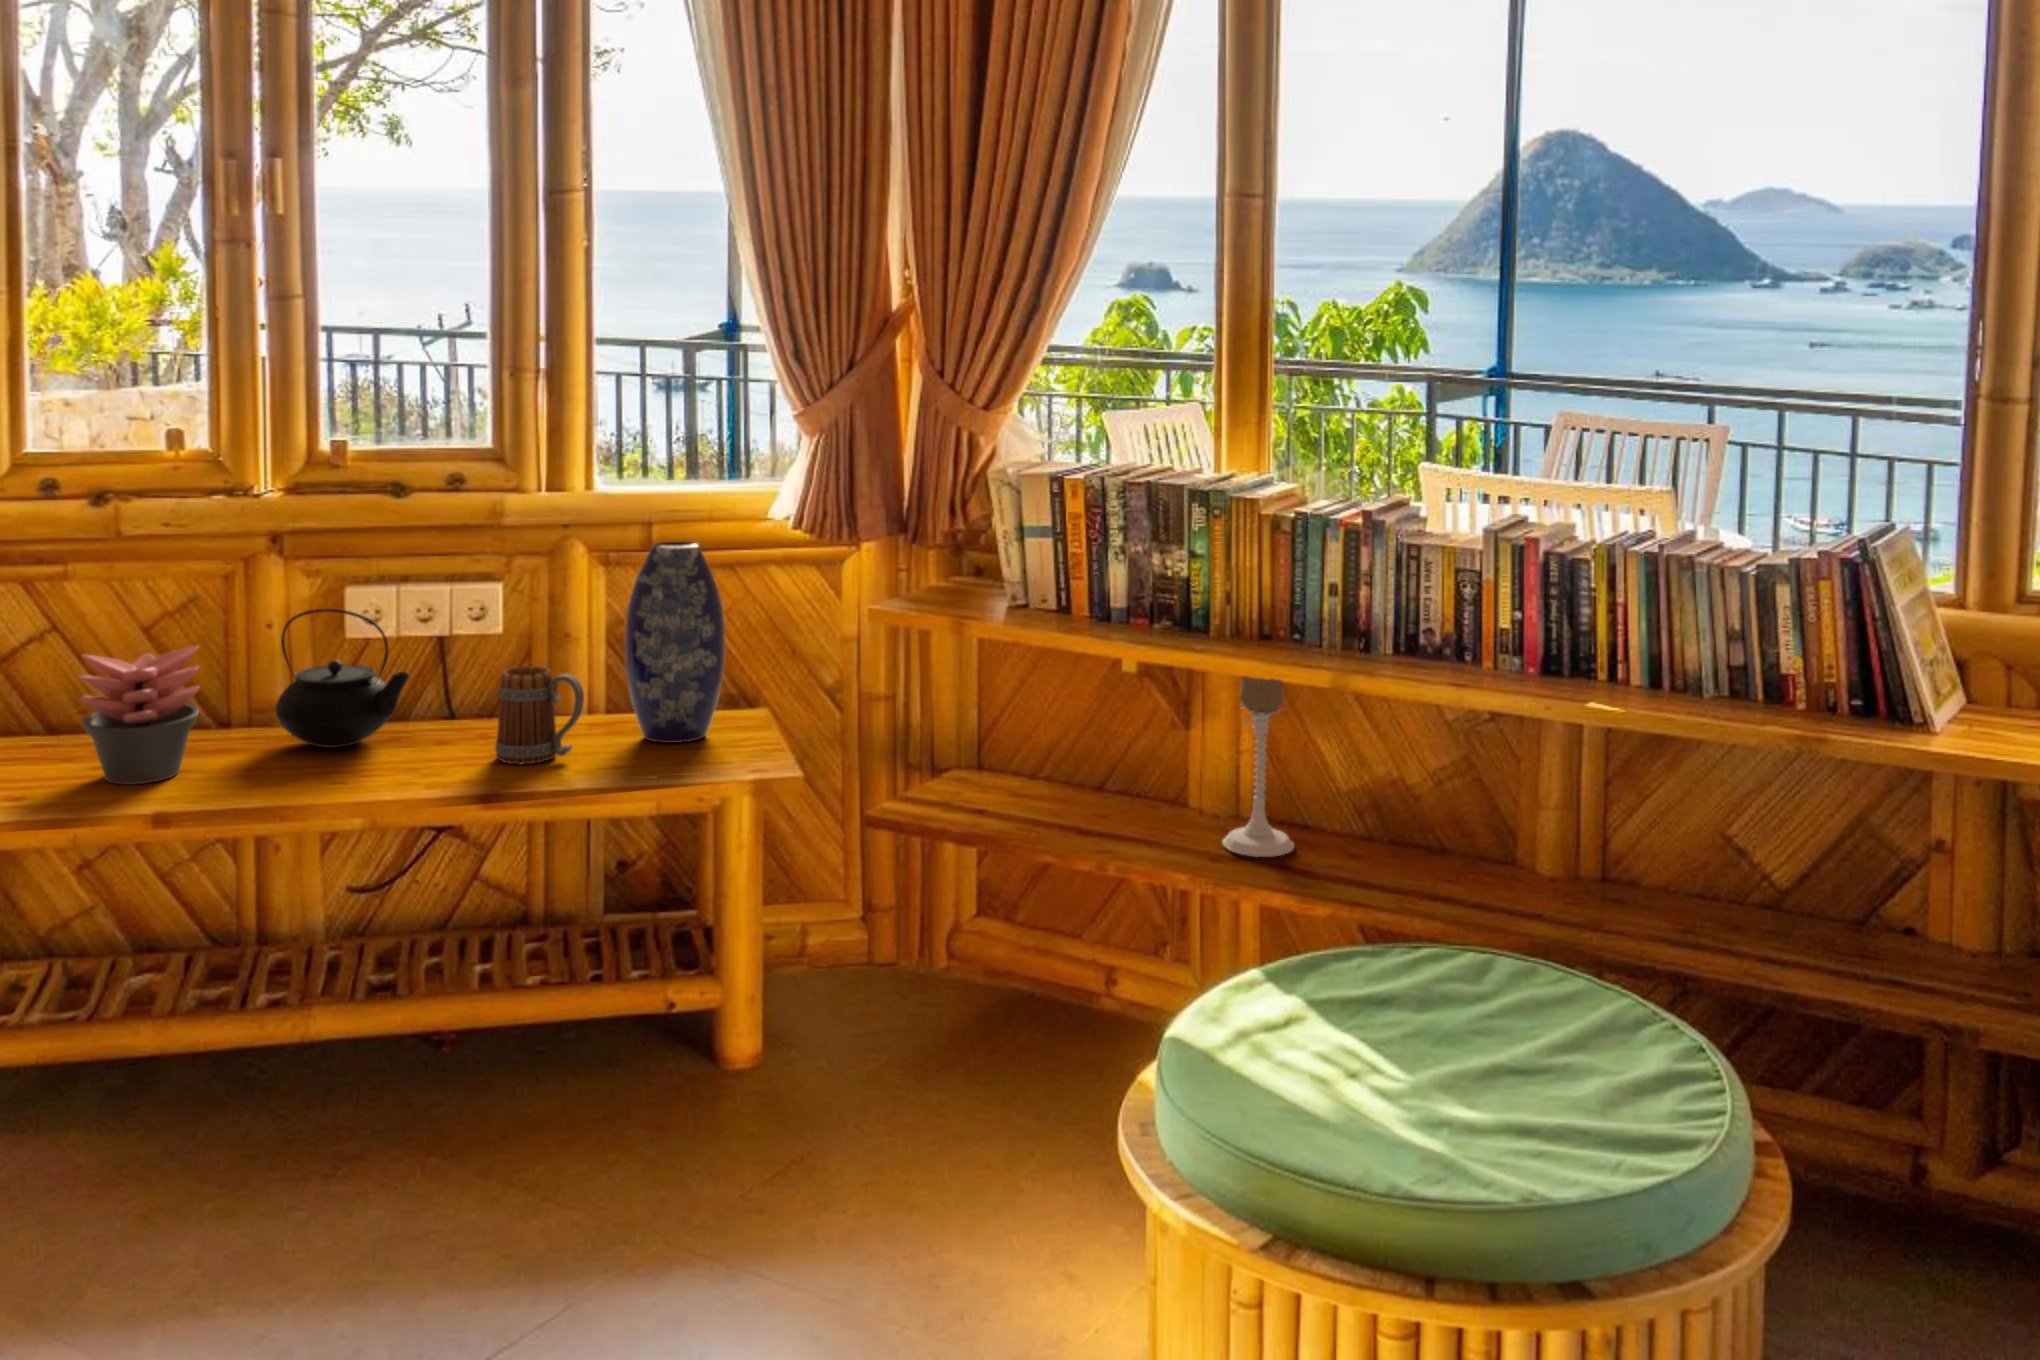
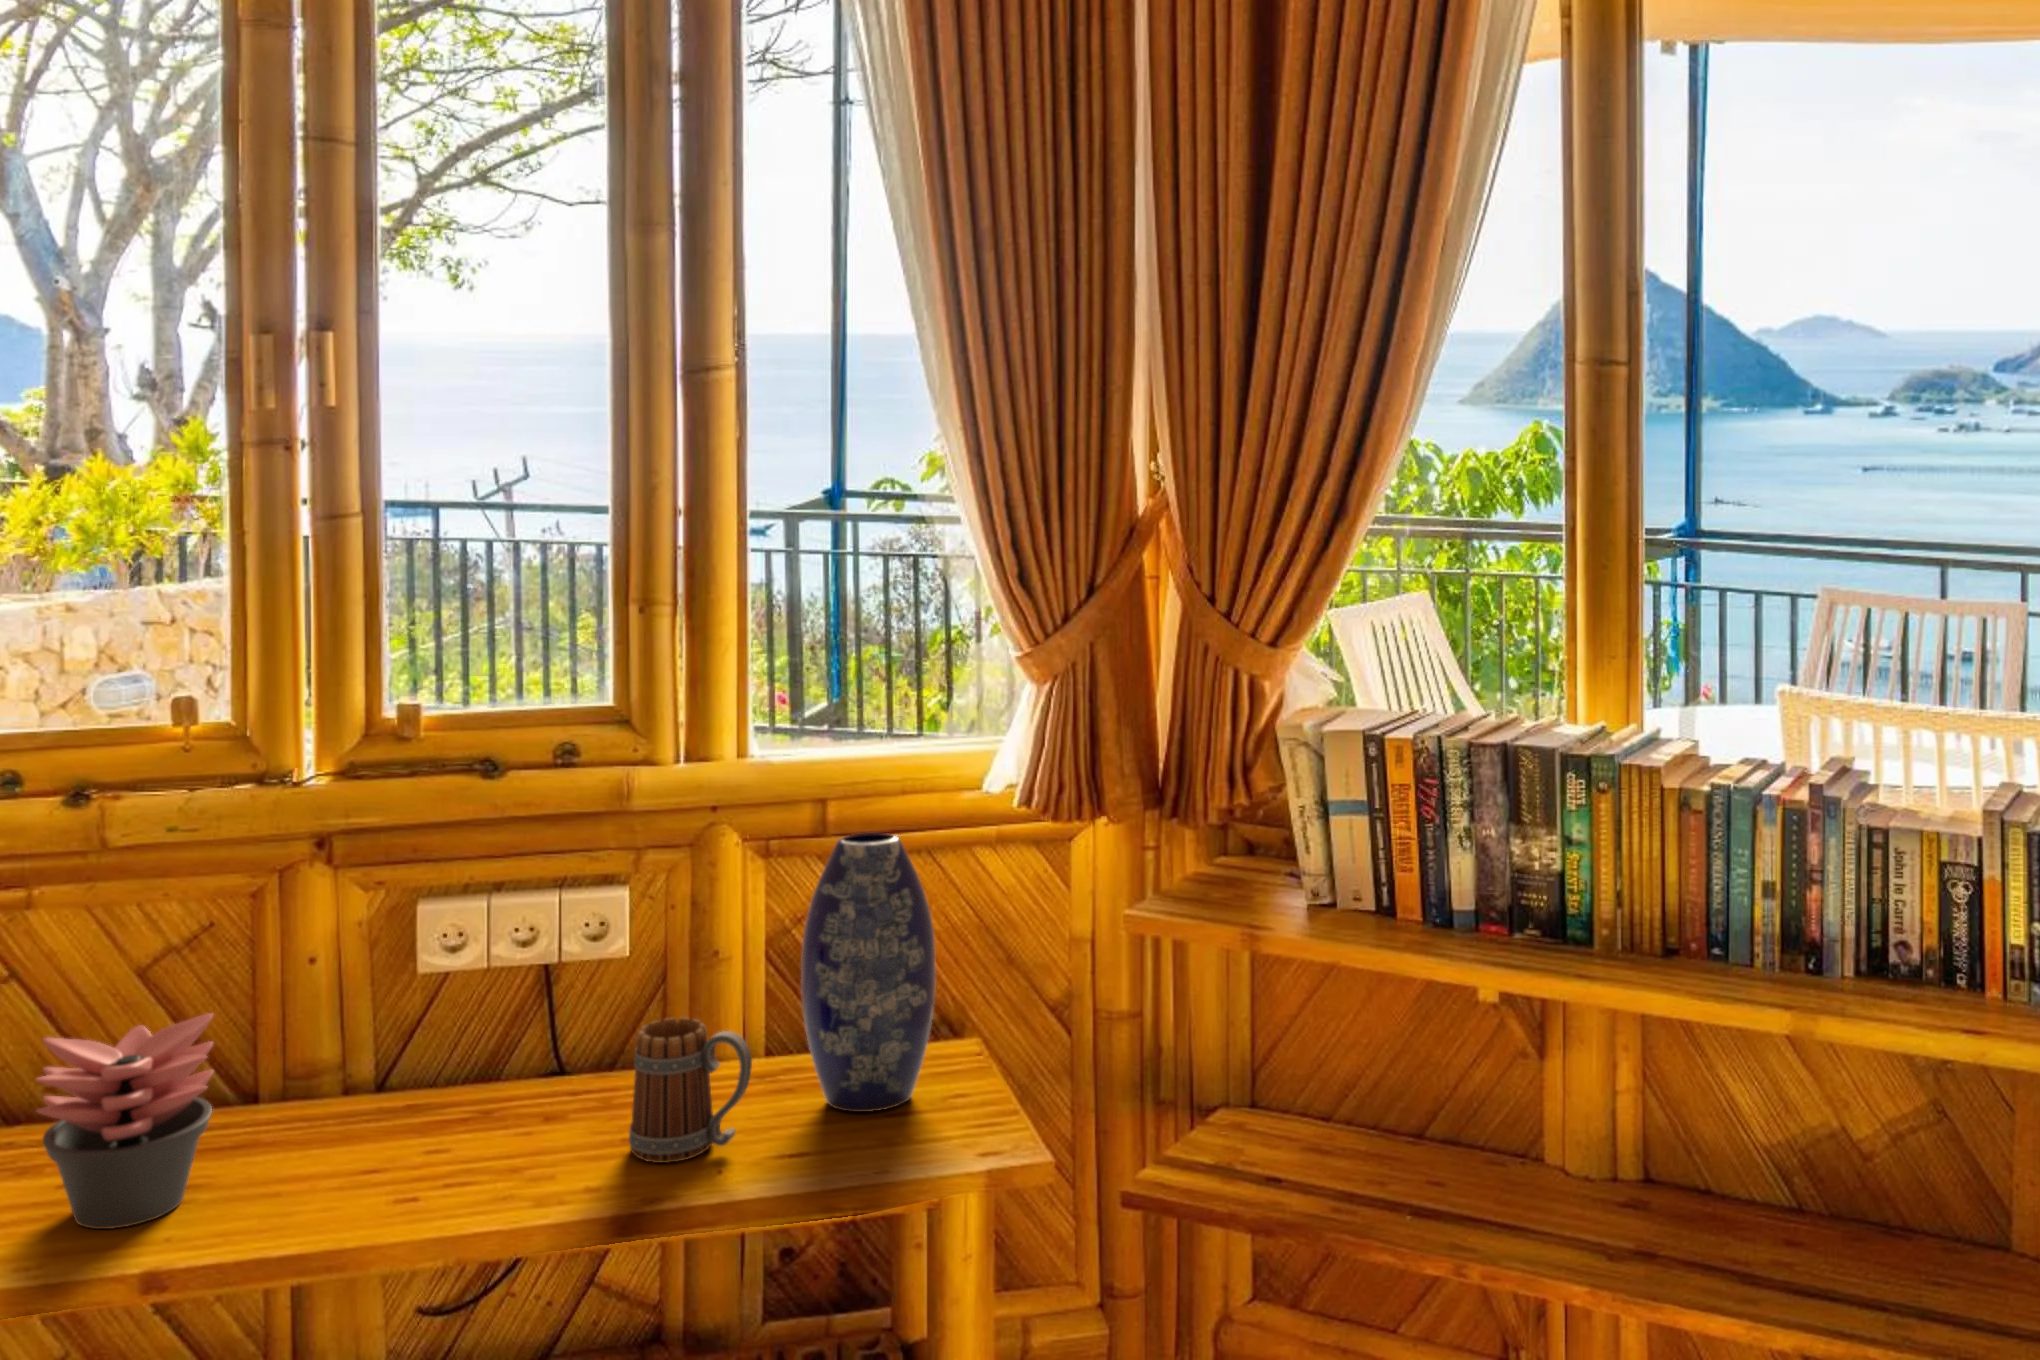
teapot: present [275,609,410,748] -> none [320,946,510,1142]
candle holder: present [1223,676,1294,857] -> none [1616,990,1715,1253]

